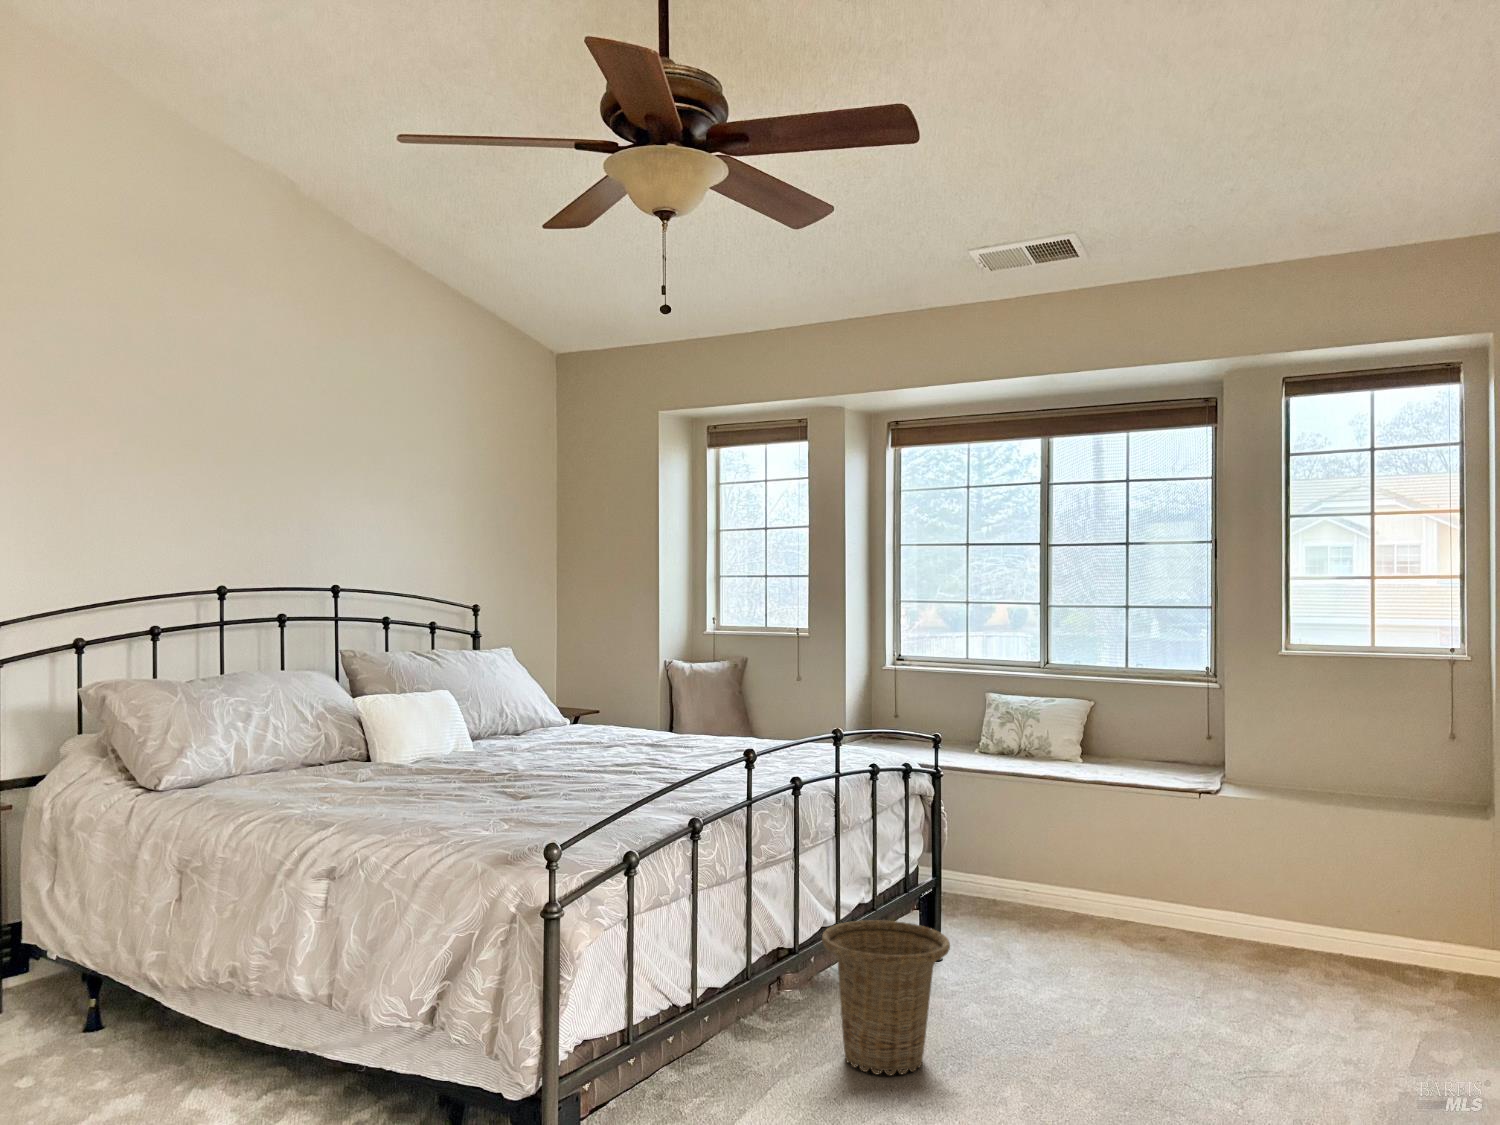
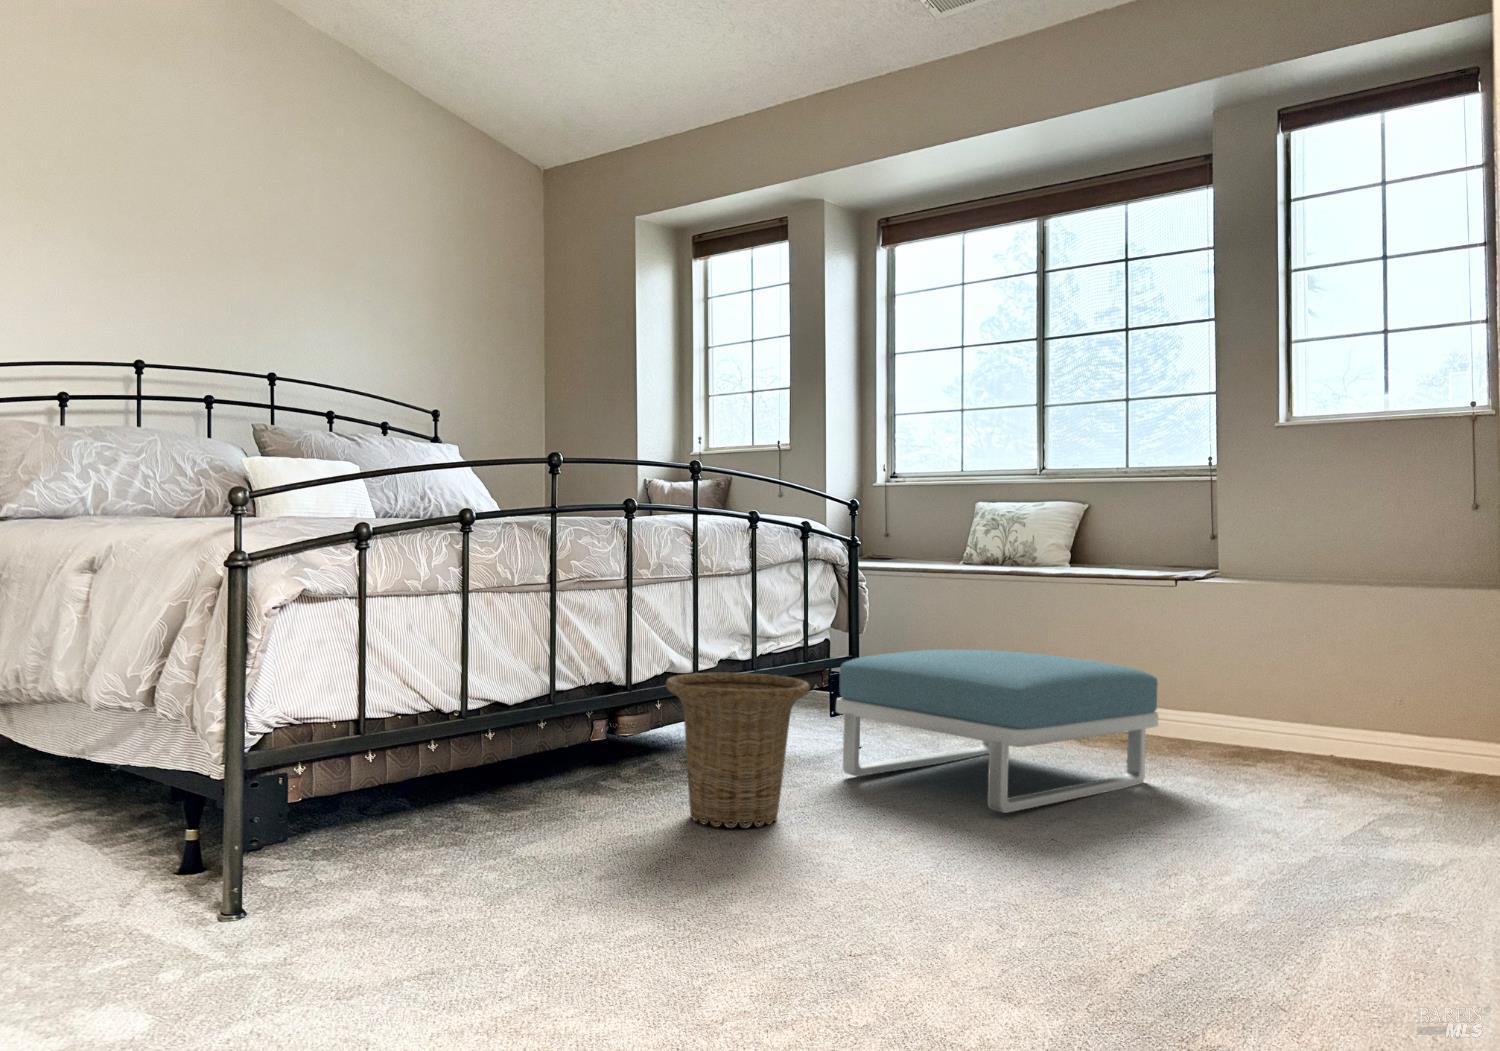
footstool: none [936,864,1213,1042] -> present [836,649,1158,813]

